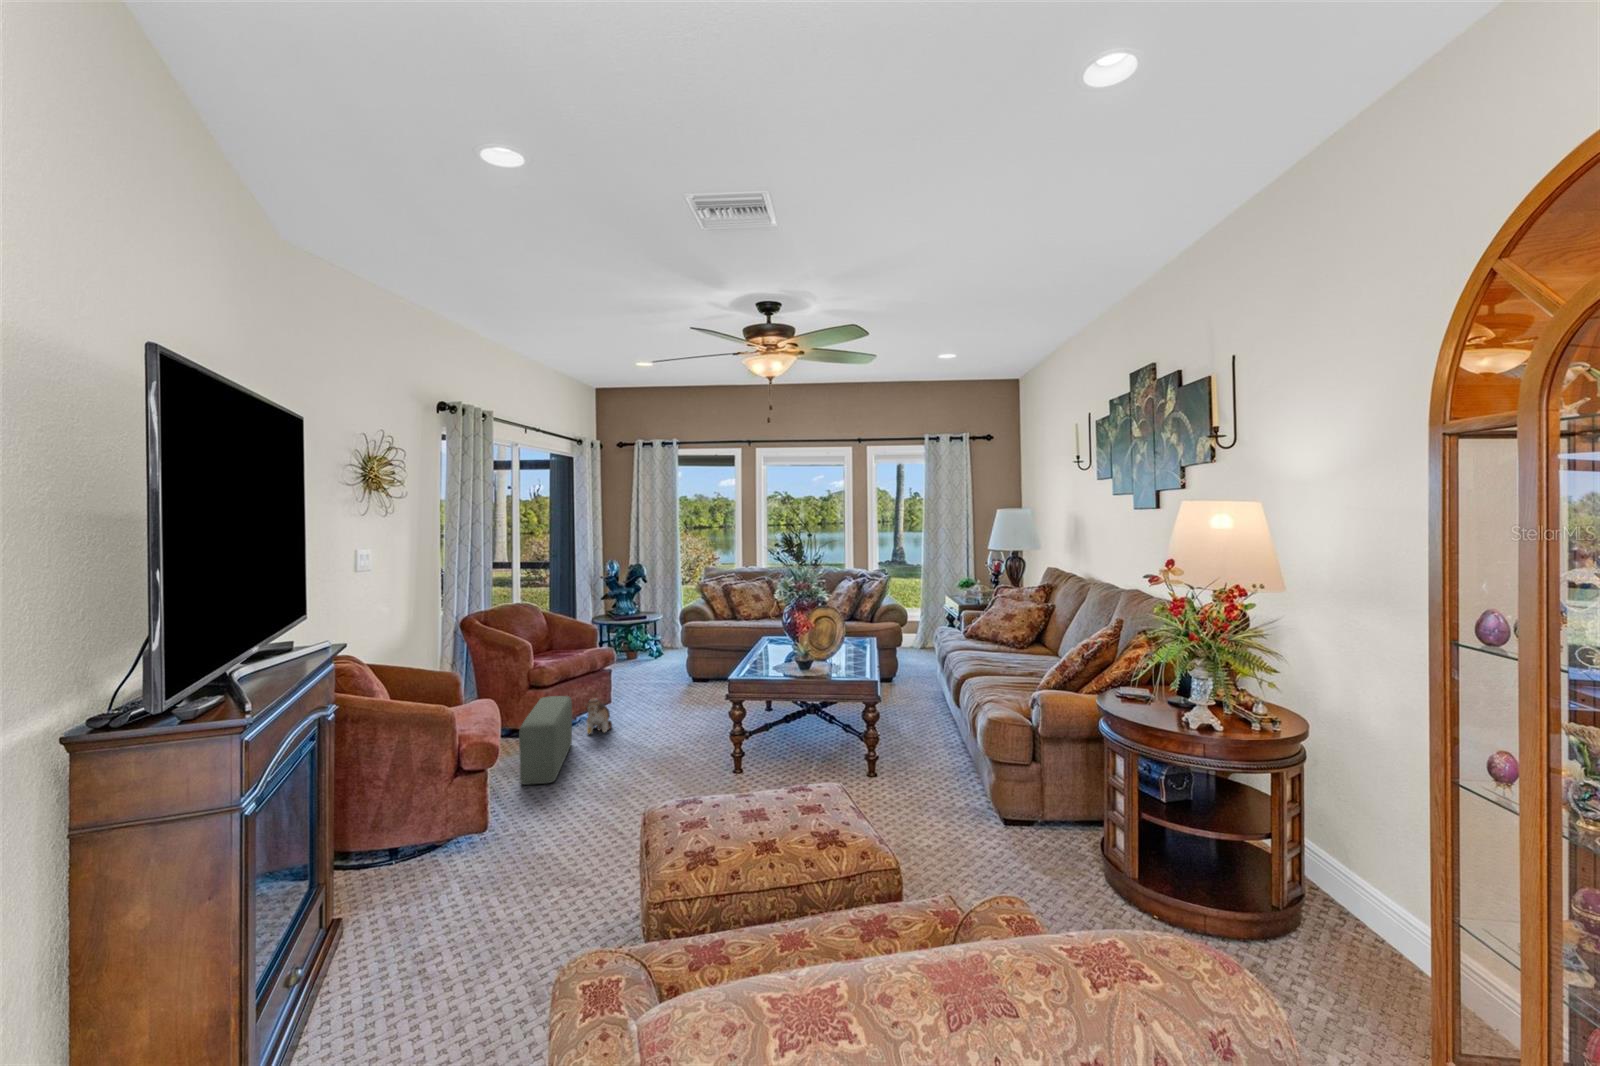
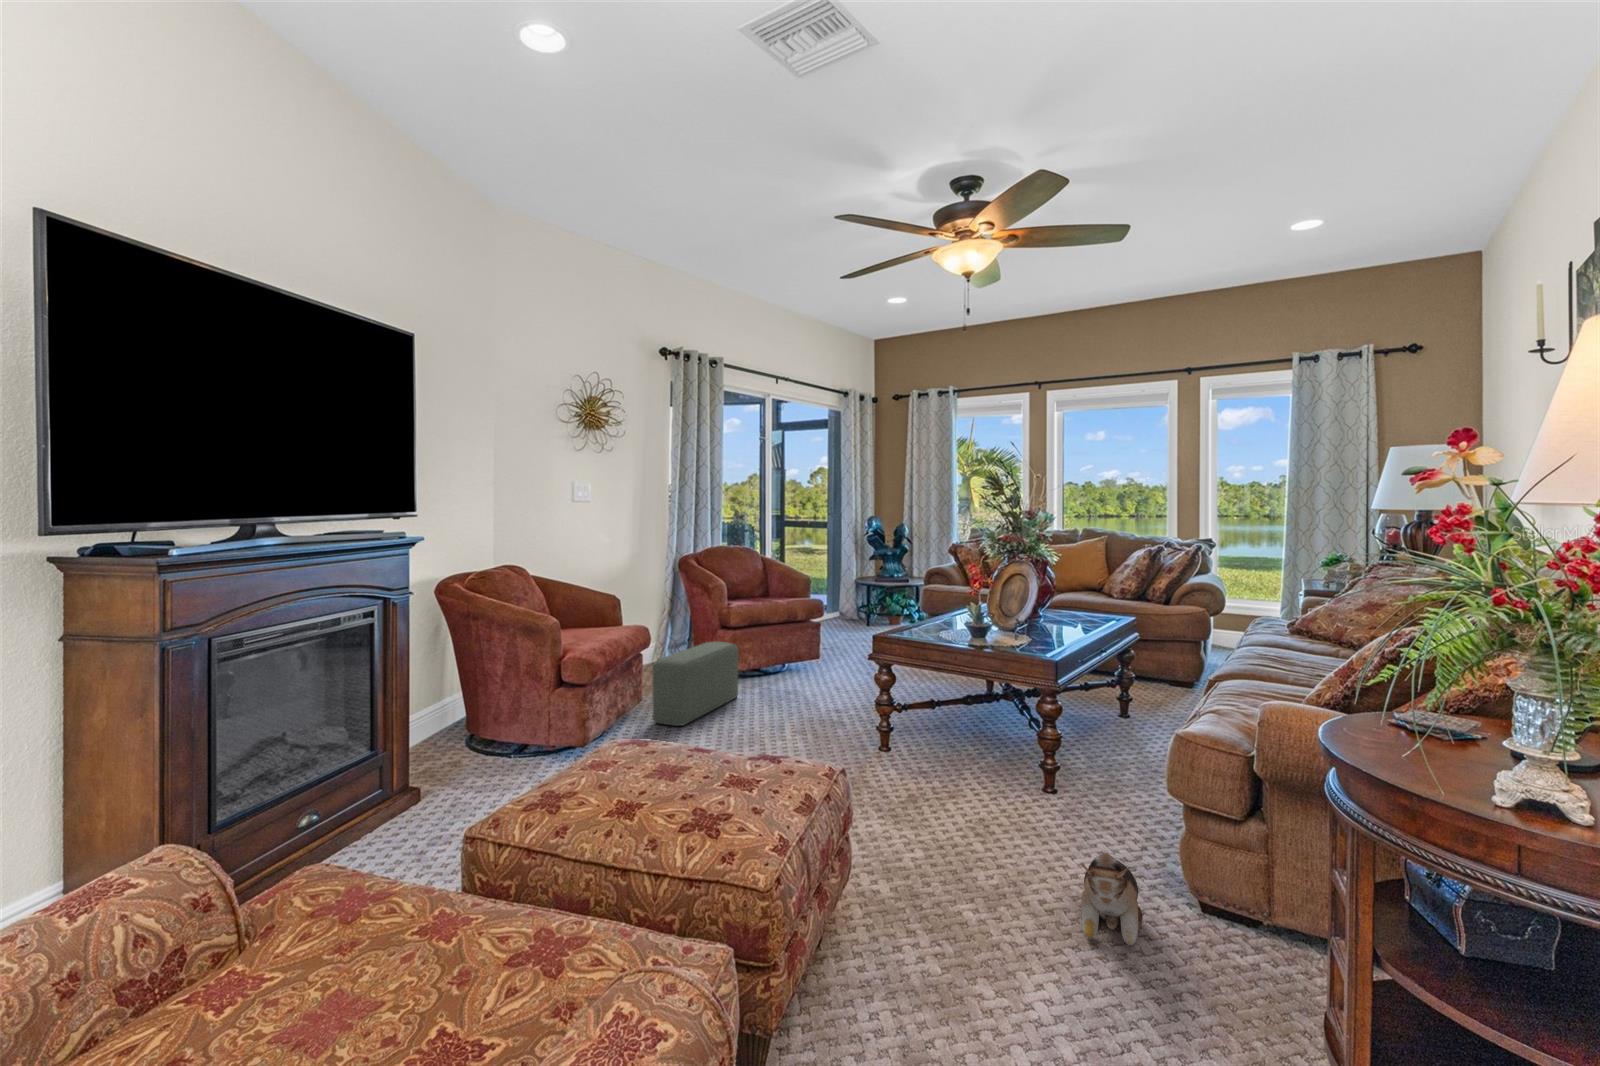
plush toy: present [586,698,612,734] -> present [1081,853,1143,945]

